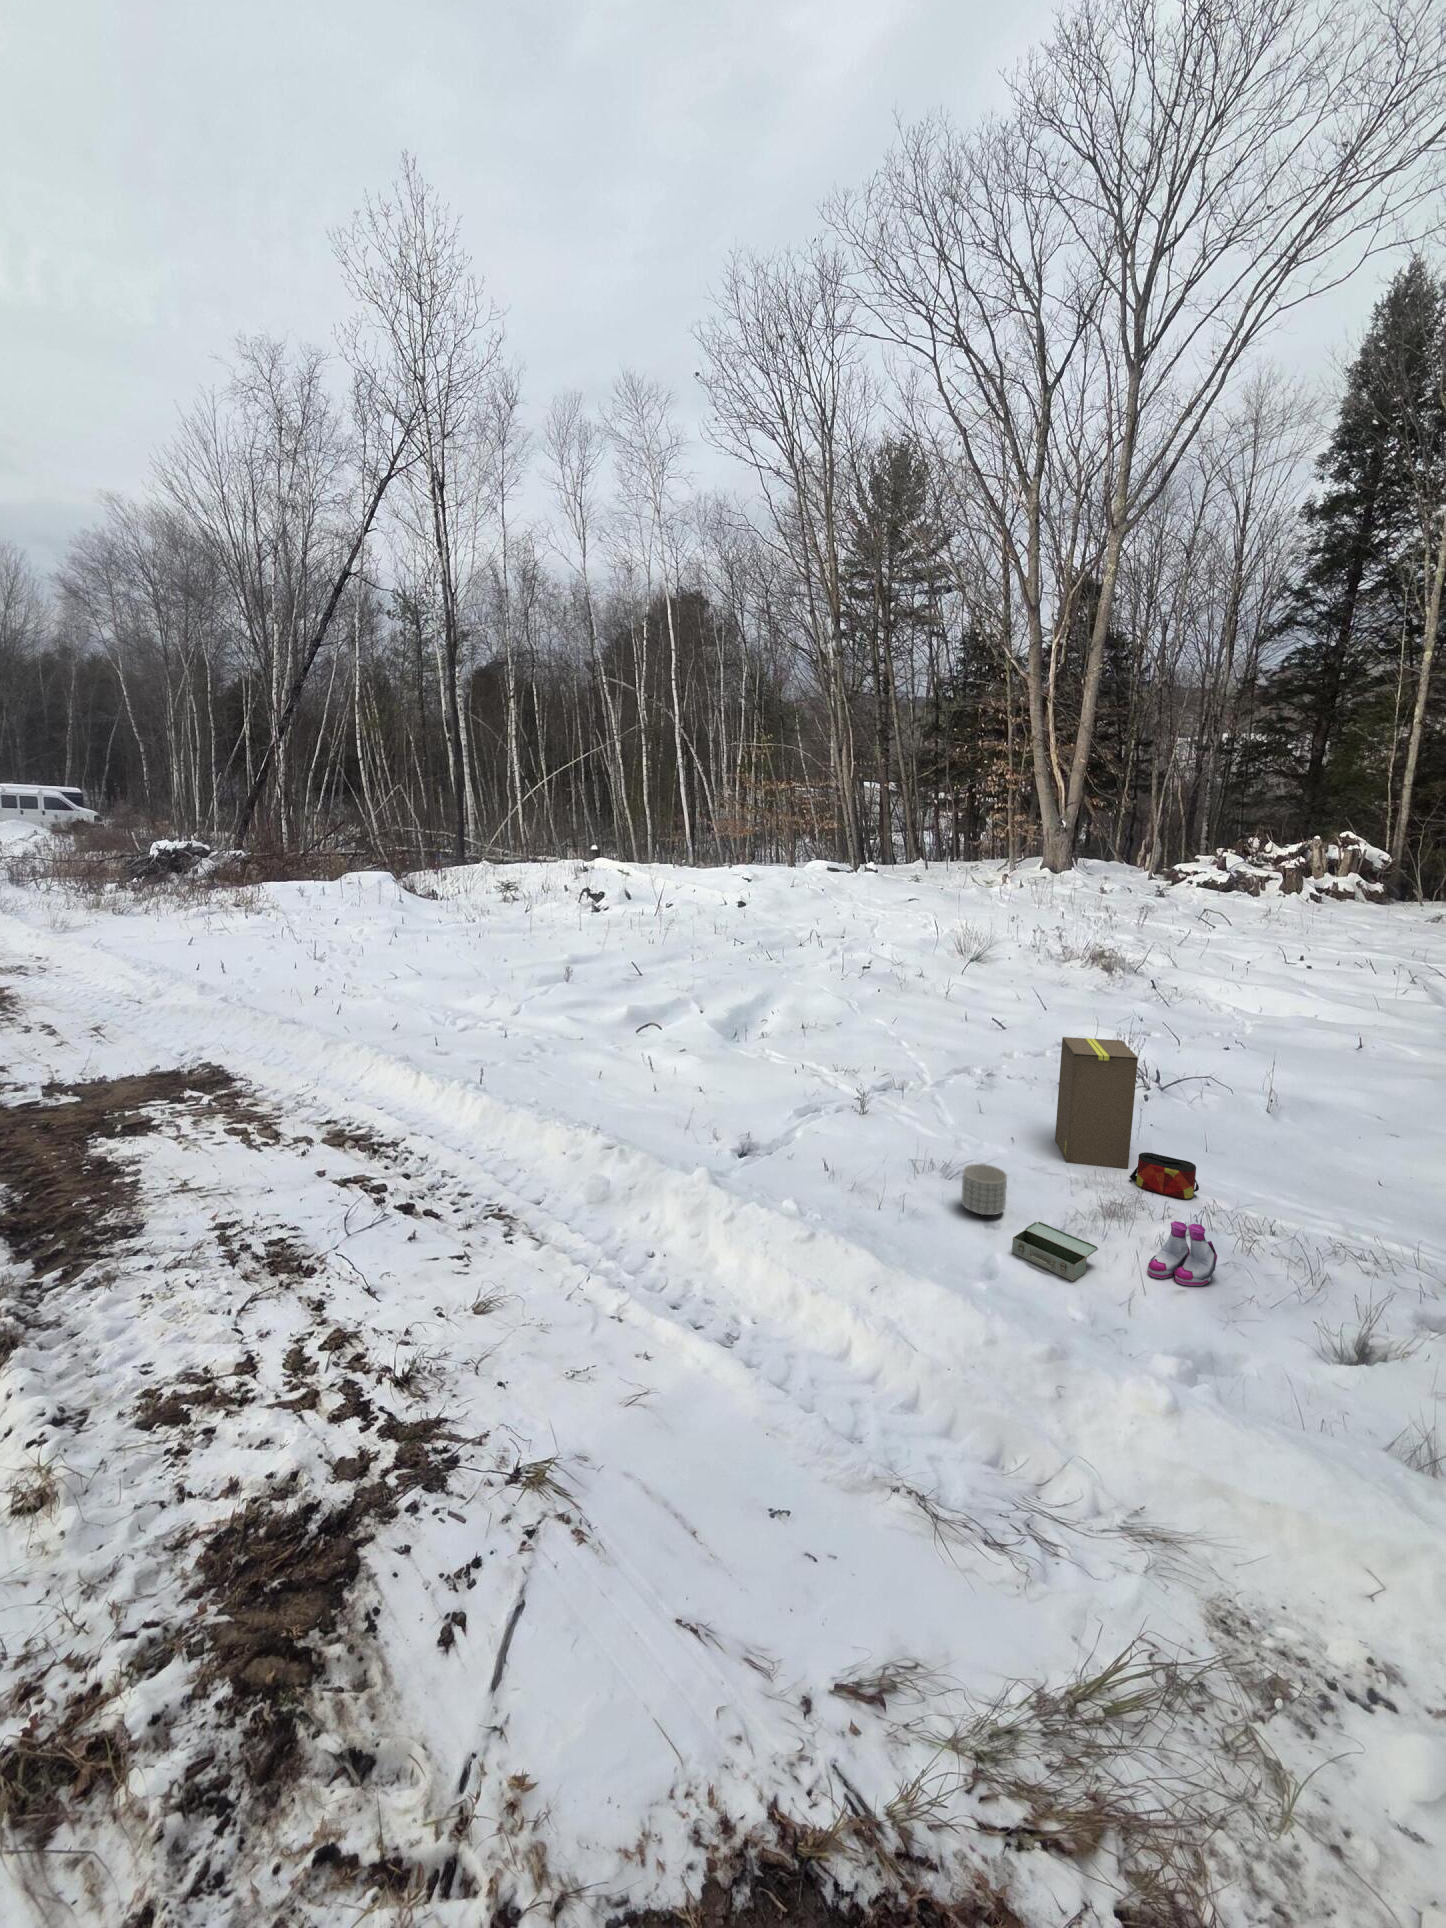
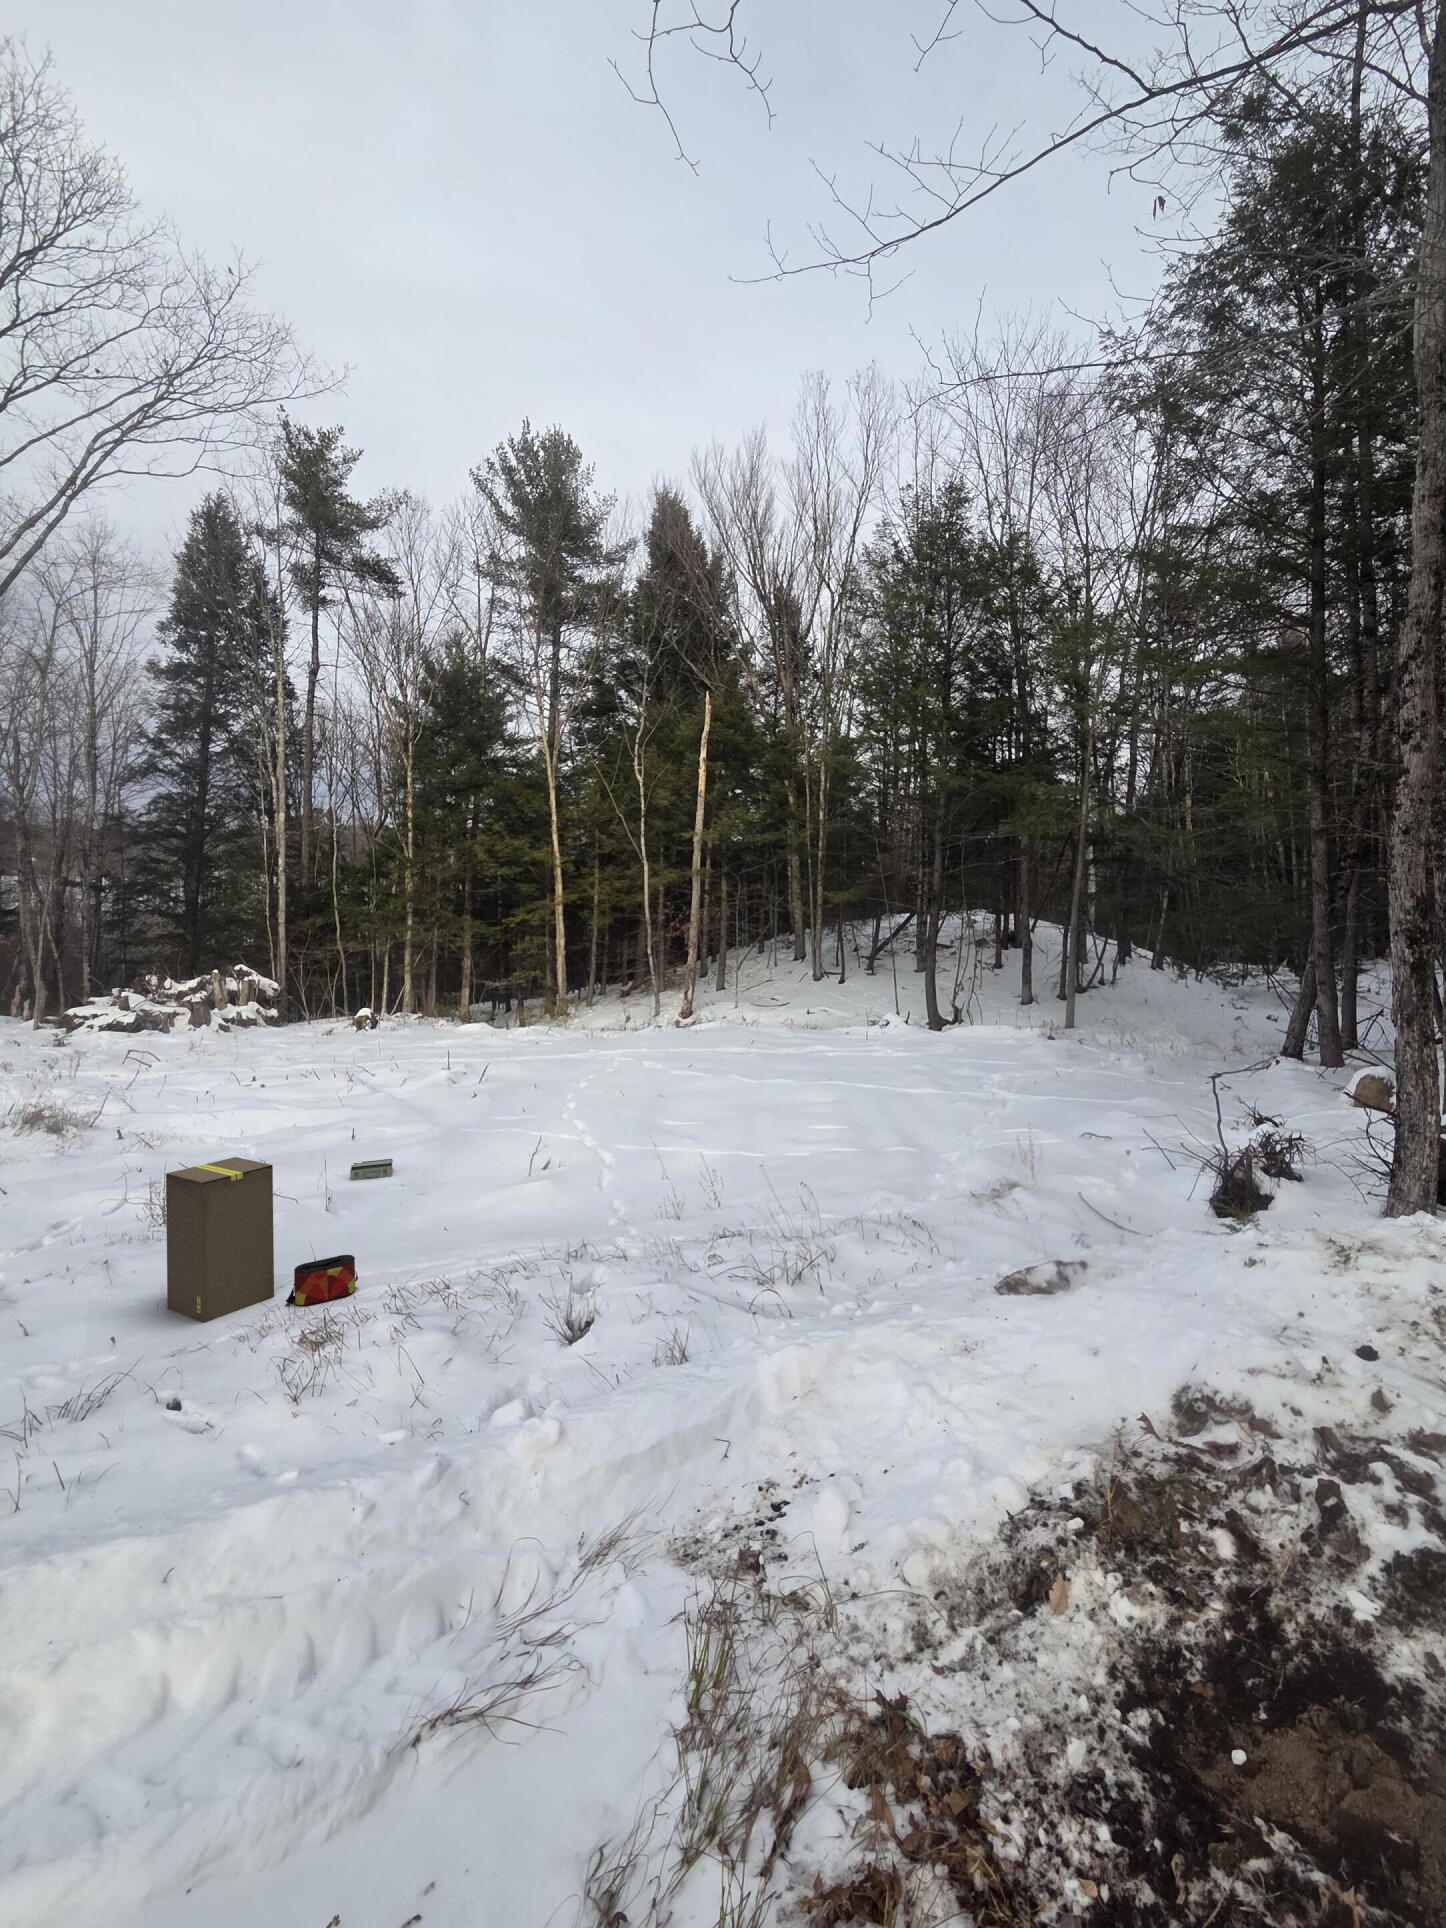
planter: present [961,1164,1007,1215] -> none [127,1349,197,1425]
boots: present [1148,1221,1217,1286] -> none [386,1287,444,1365]
toolbox: present [1012,1222,1098,1281] -> present [350,1159,393,1181]

